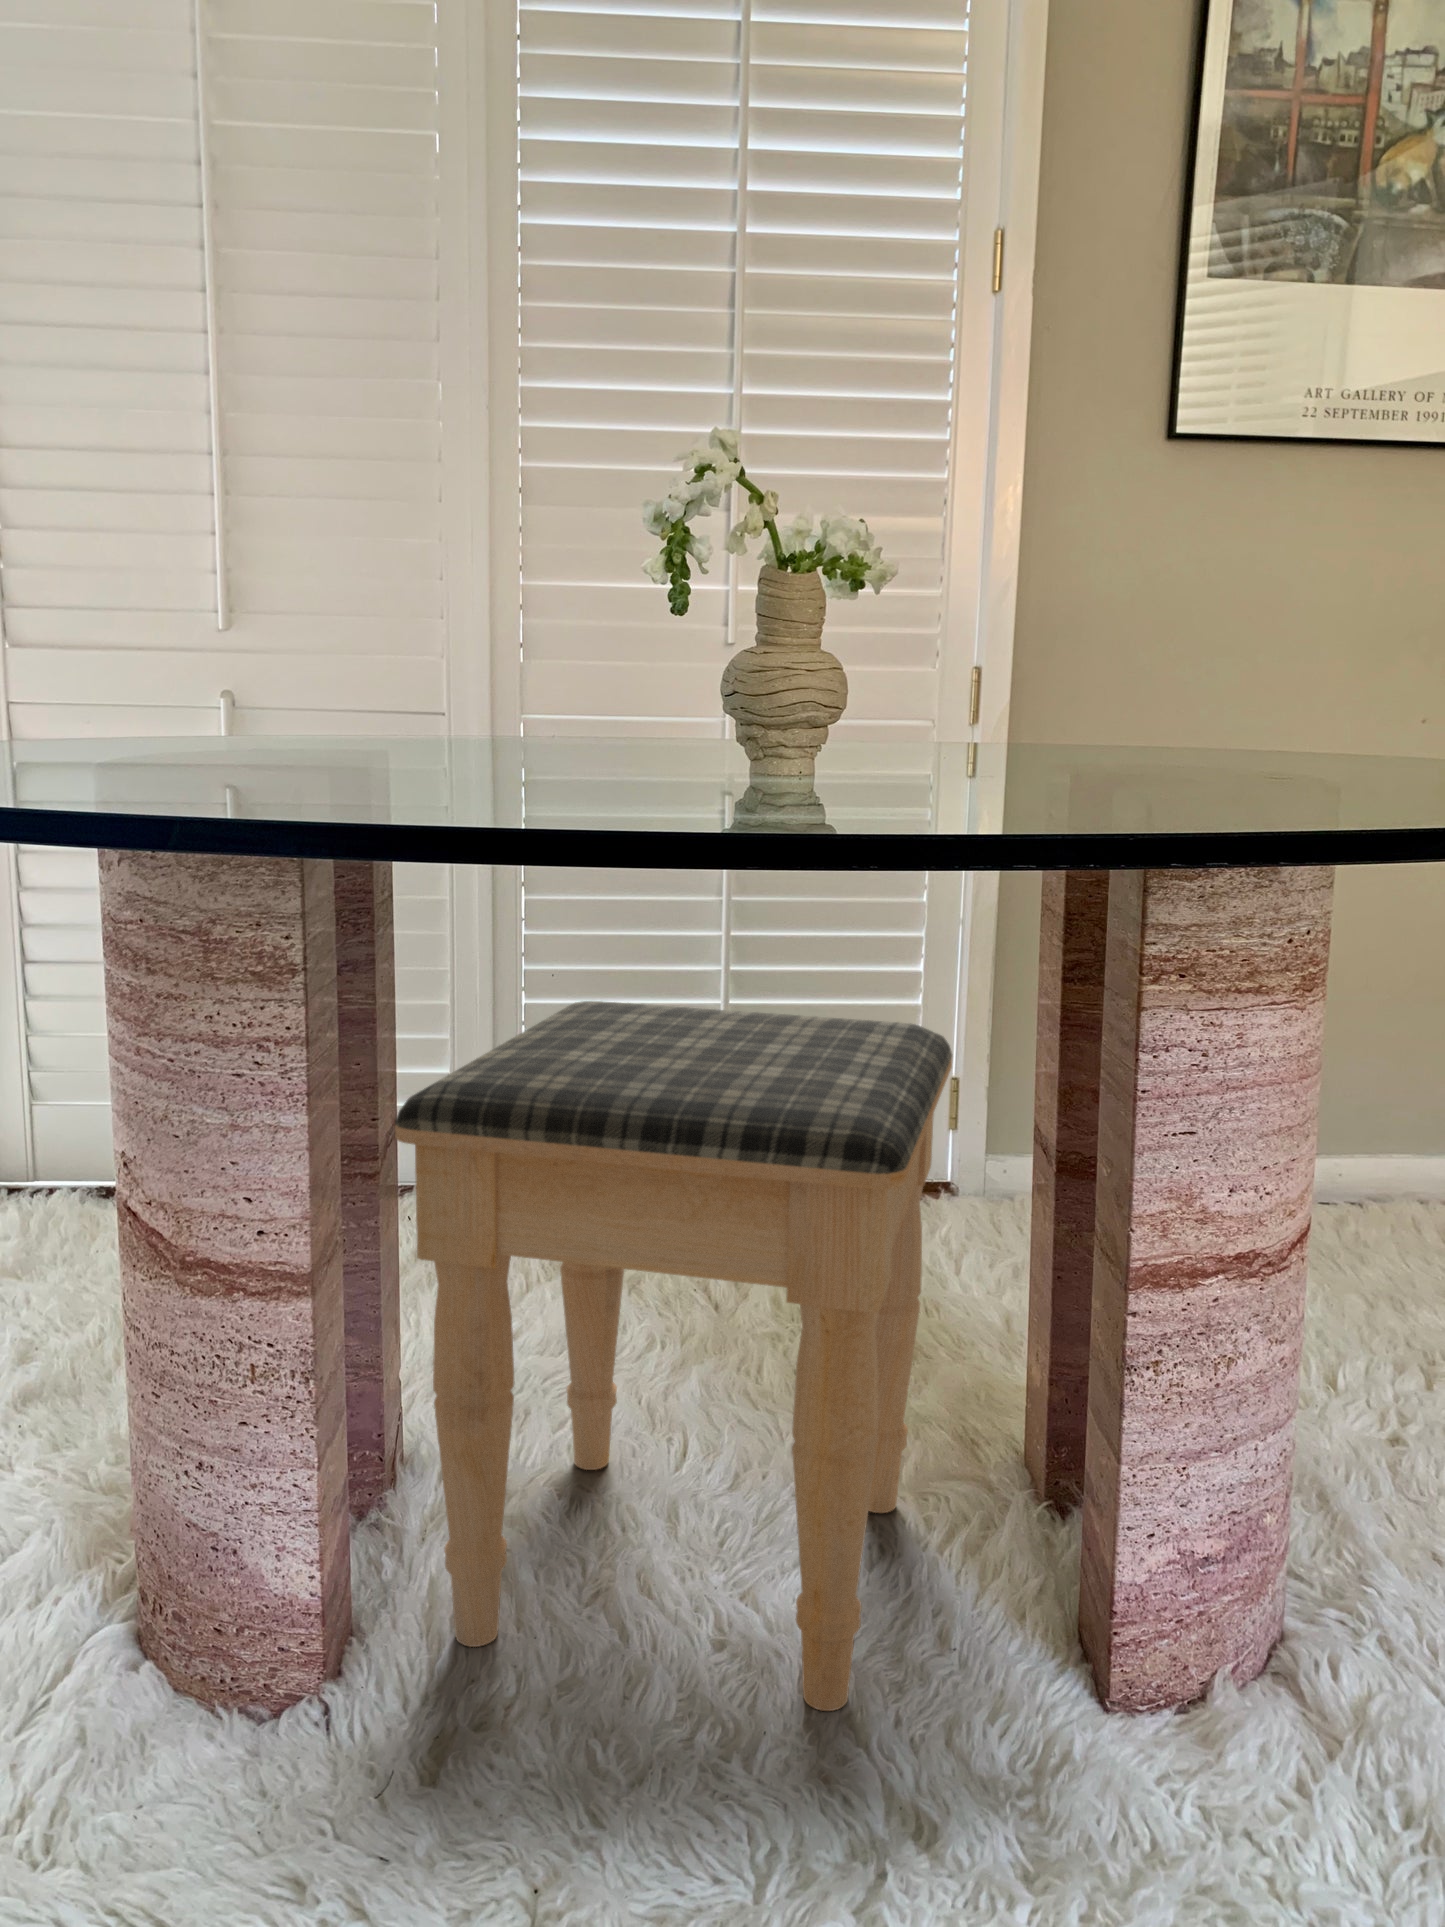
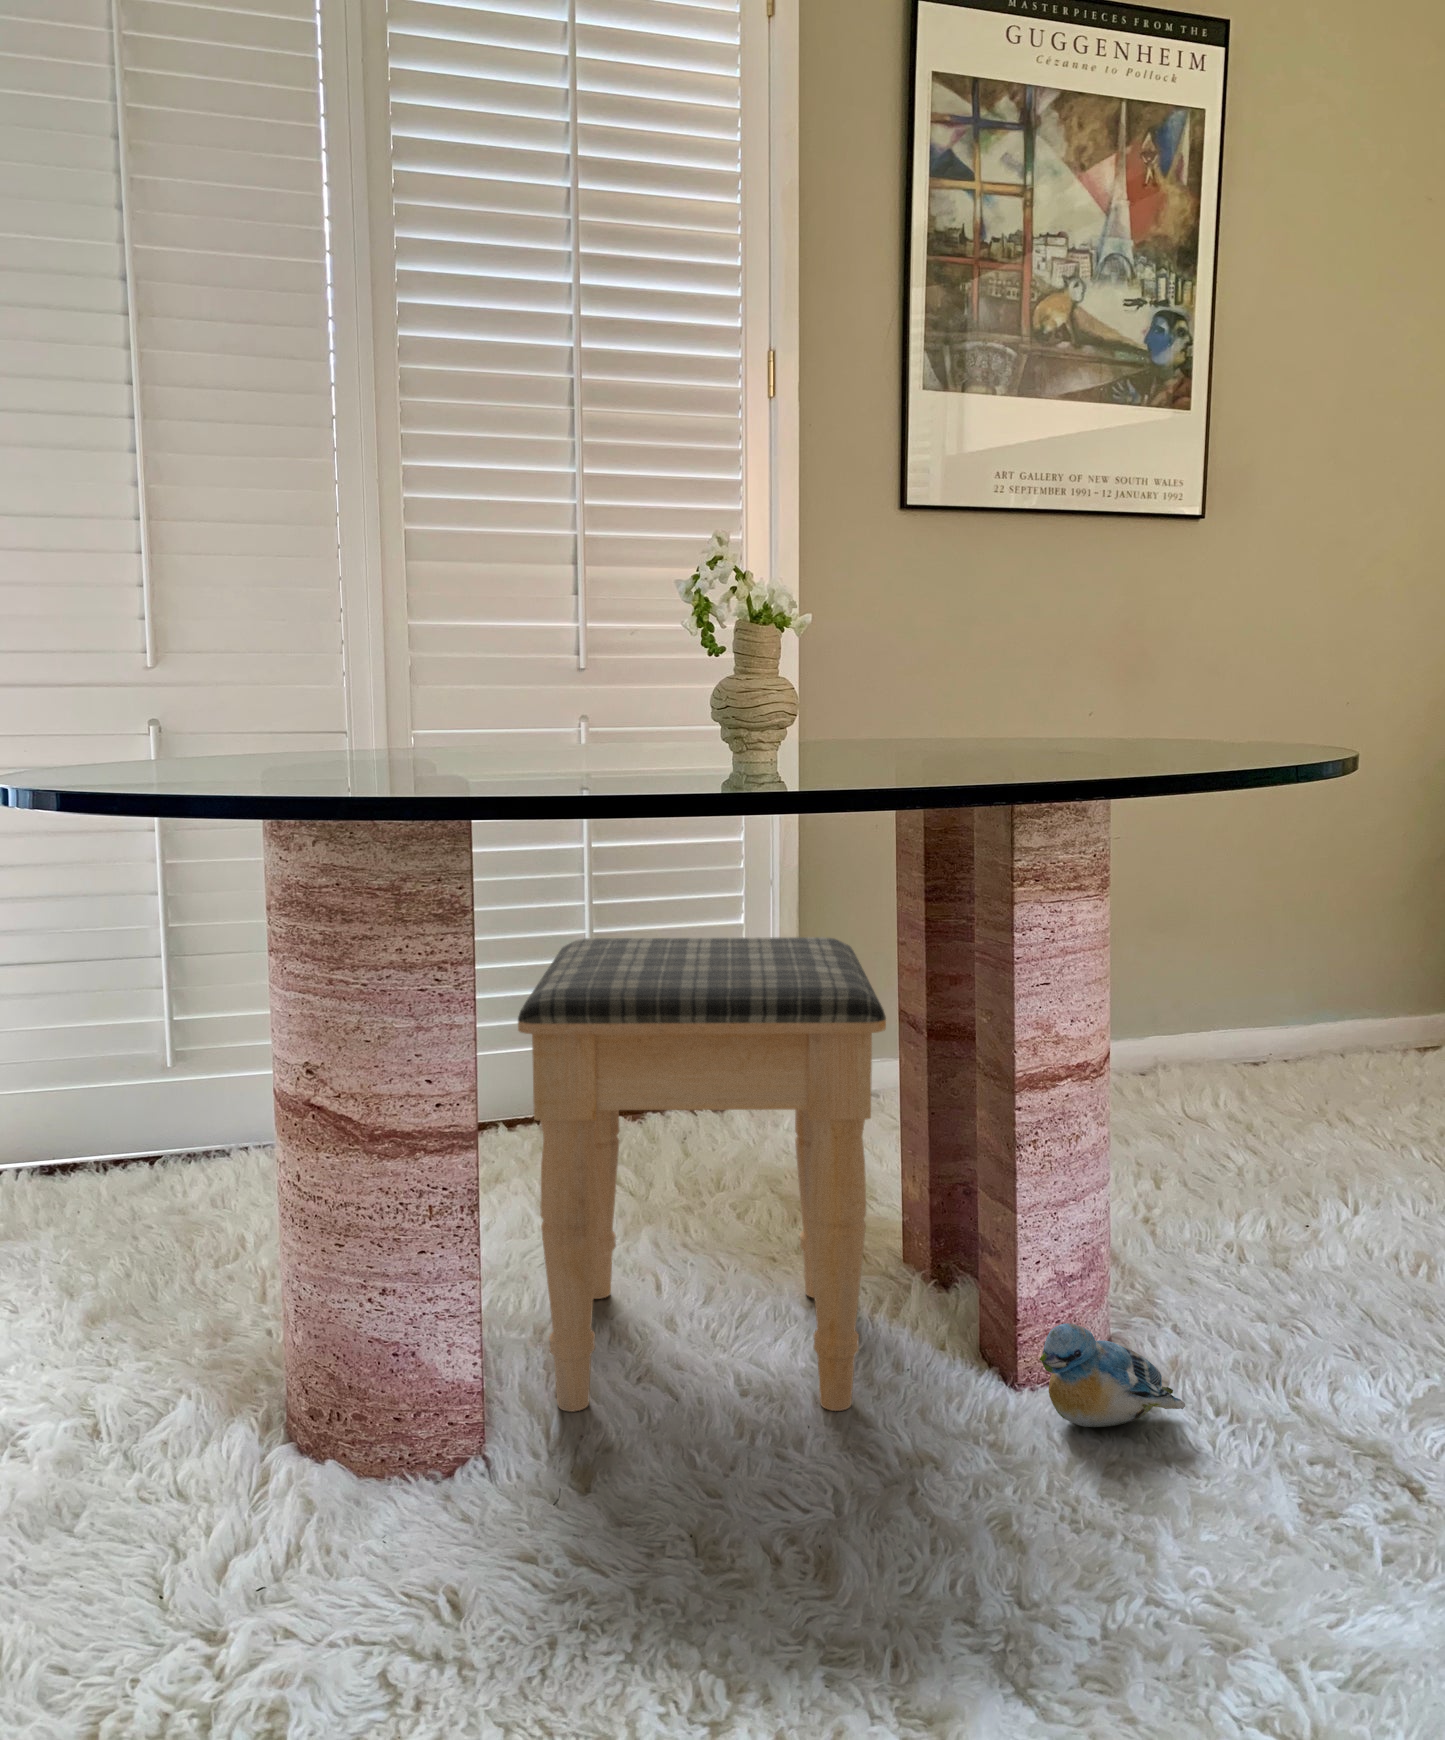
plush toy: none [1111,1654,1342,1820] -> present [1040,1323,1185,1427]

